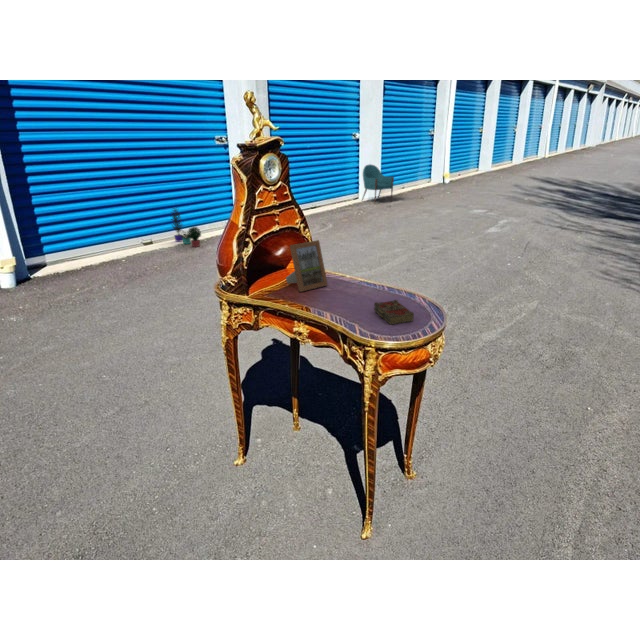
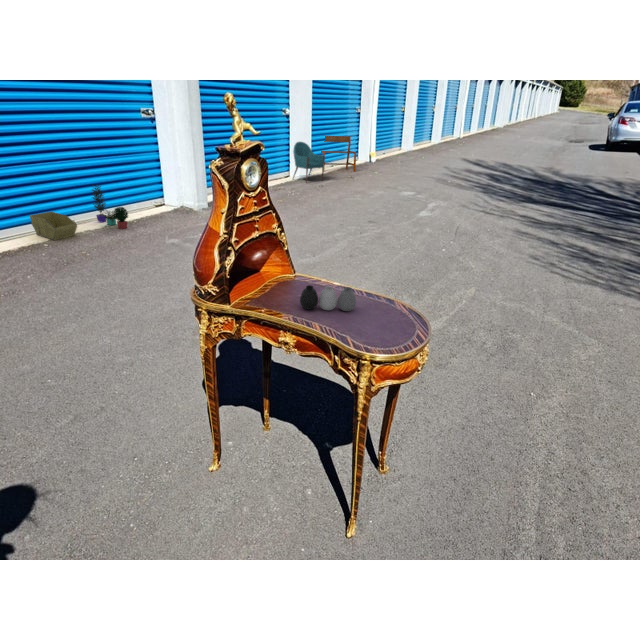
bench: none [389,158,427,193] -> present [321,136,356,172]
storage bin: none [116,232,155,257] -> present [30,212,77,240]
picture frame: present [286,240,328,292] -> none [265,247,307,300]
vase: none [315,276,372,303] -> present [300,285,356,311]
book: present [374,300,414,324] -> none [360,309,401,336]

